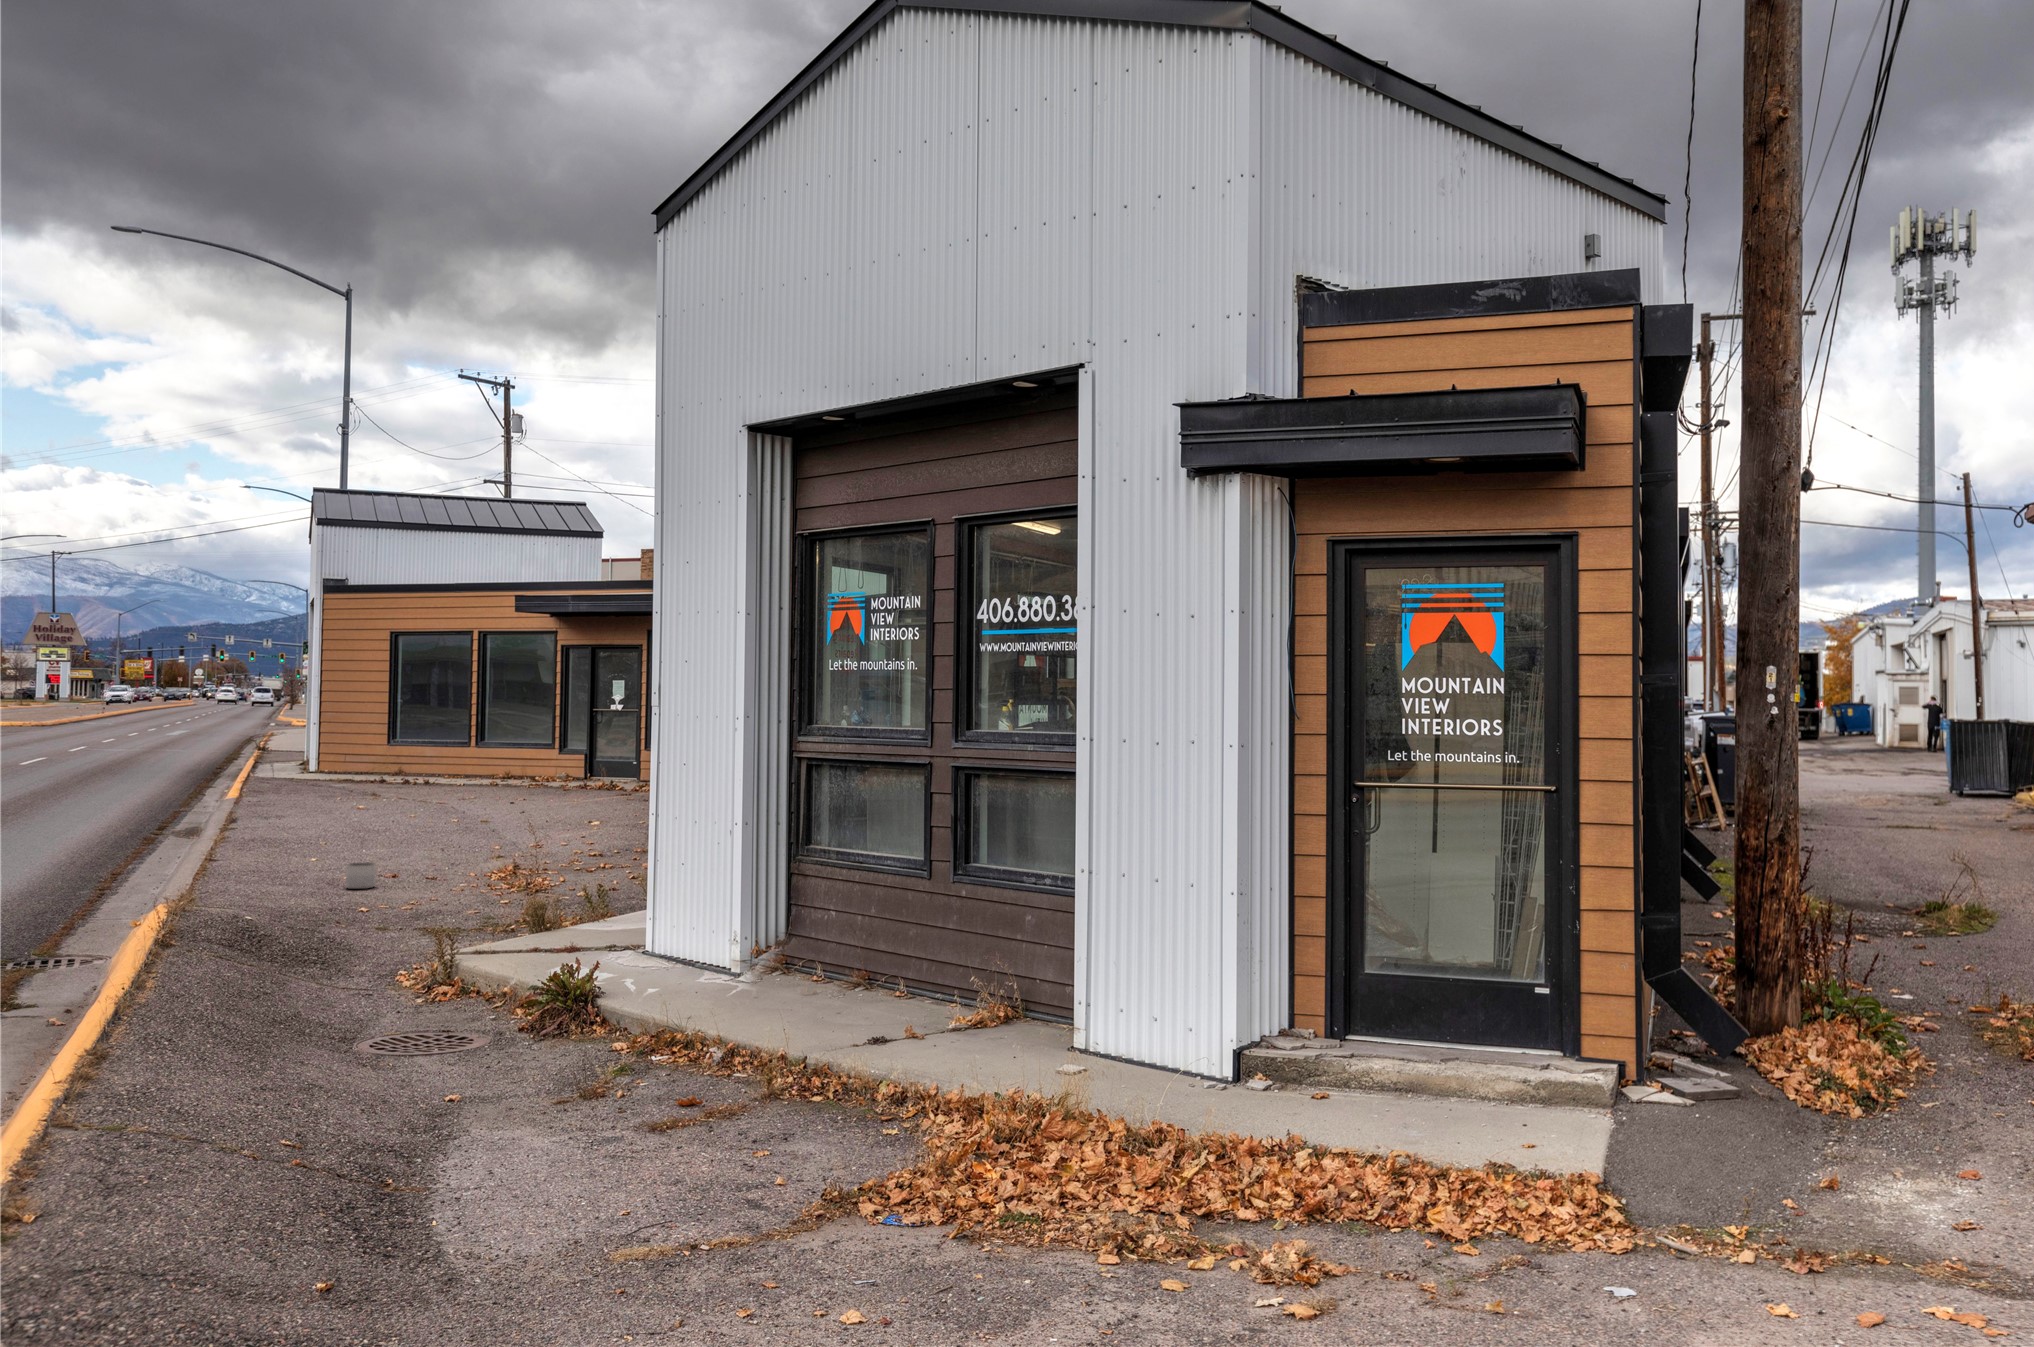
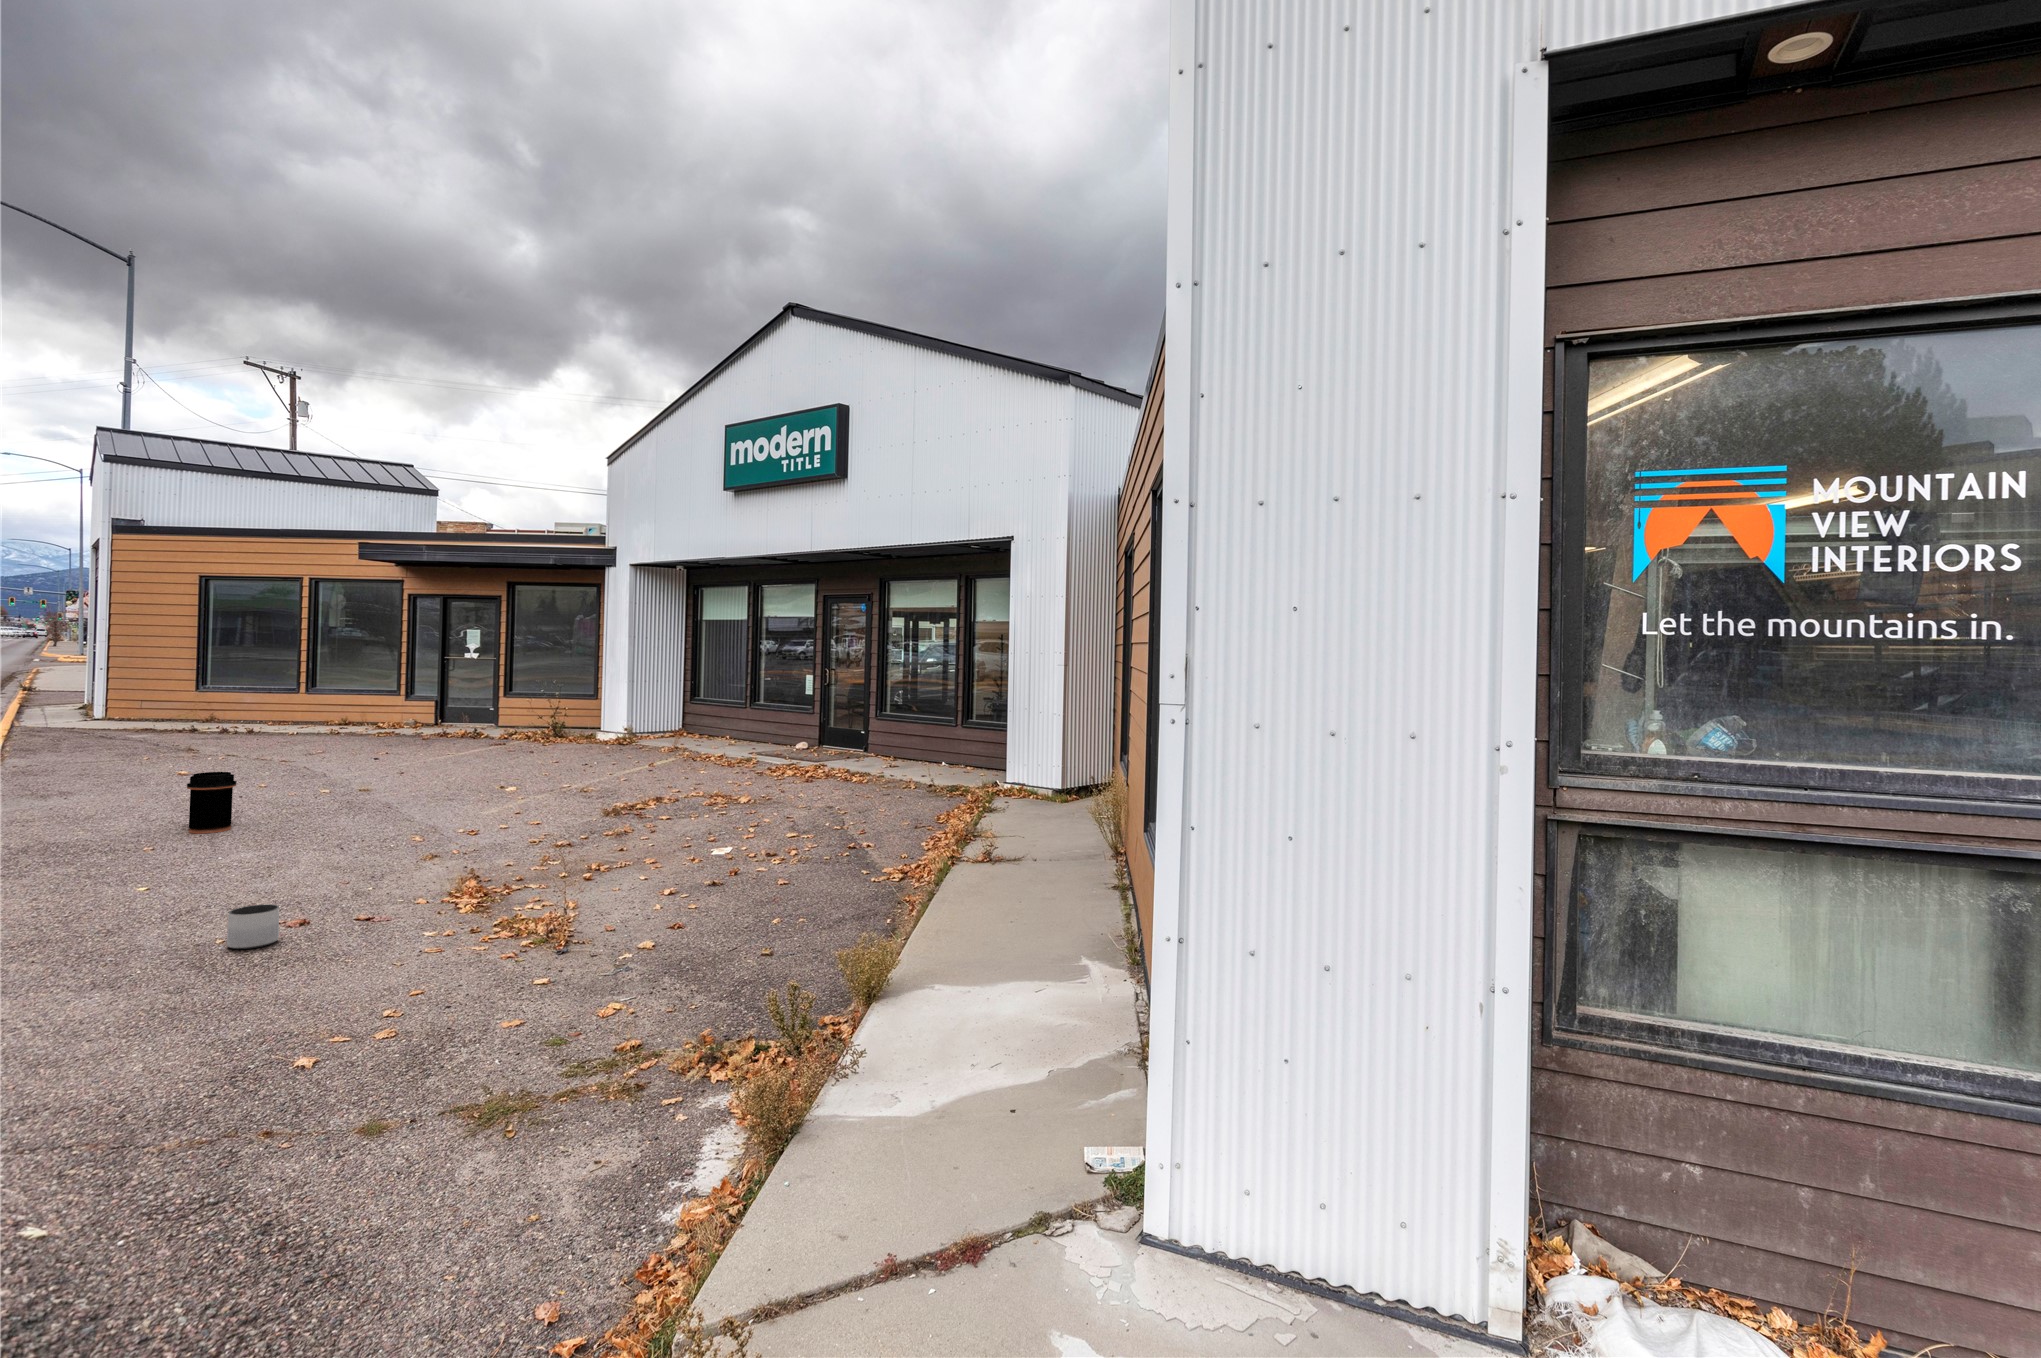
trash can: none [347,793,380,841] -> present [187,772,236,833]

